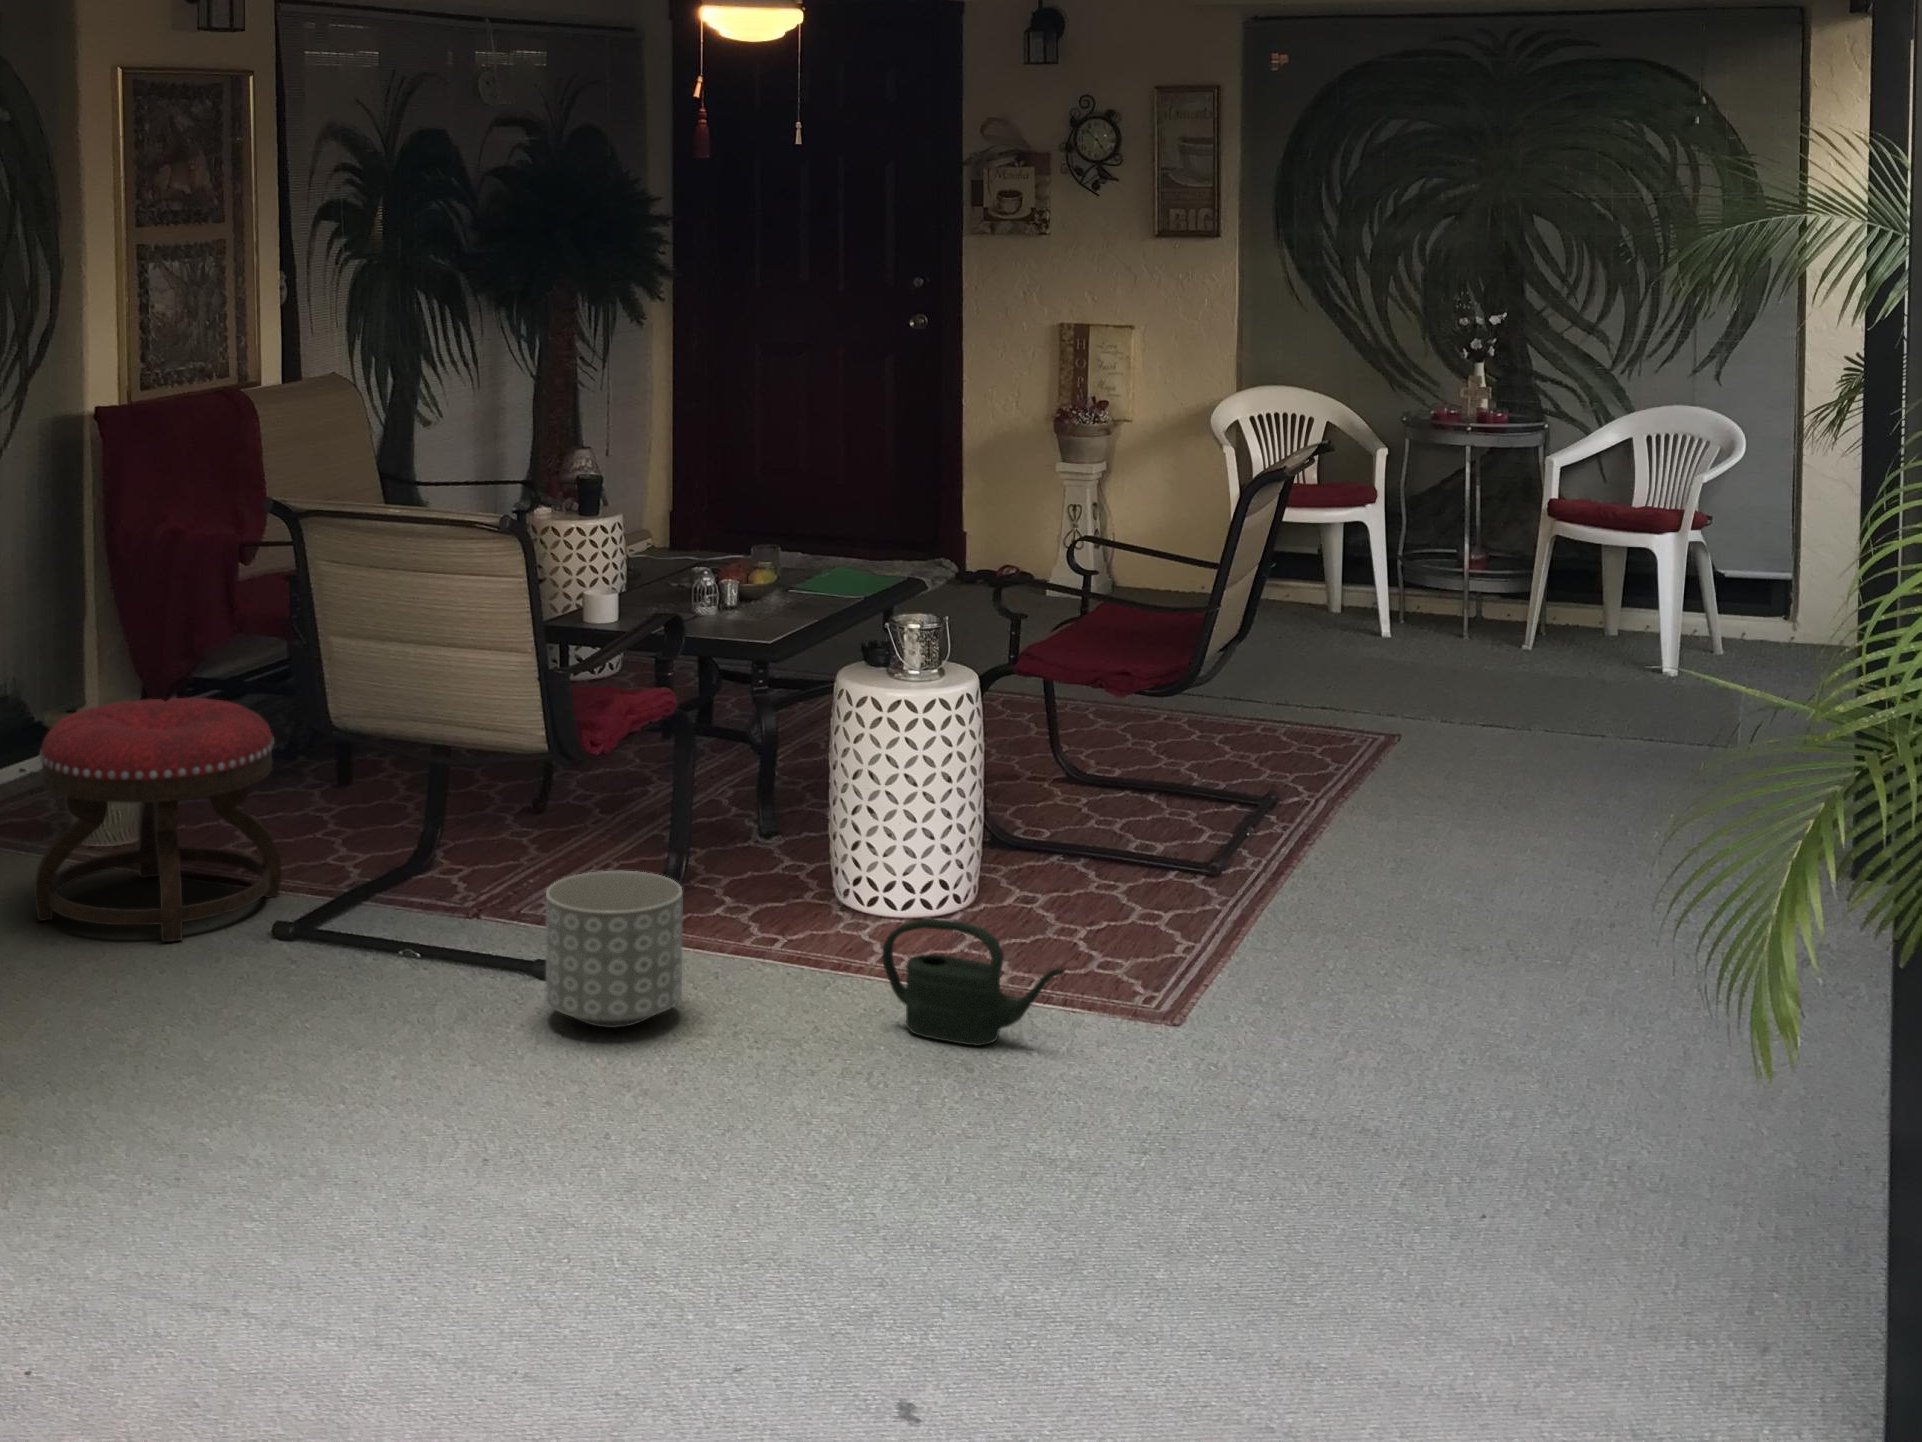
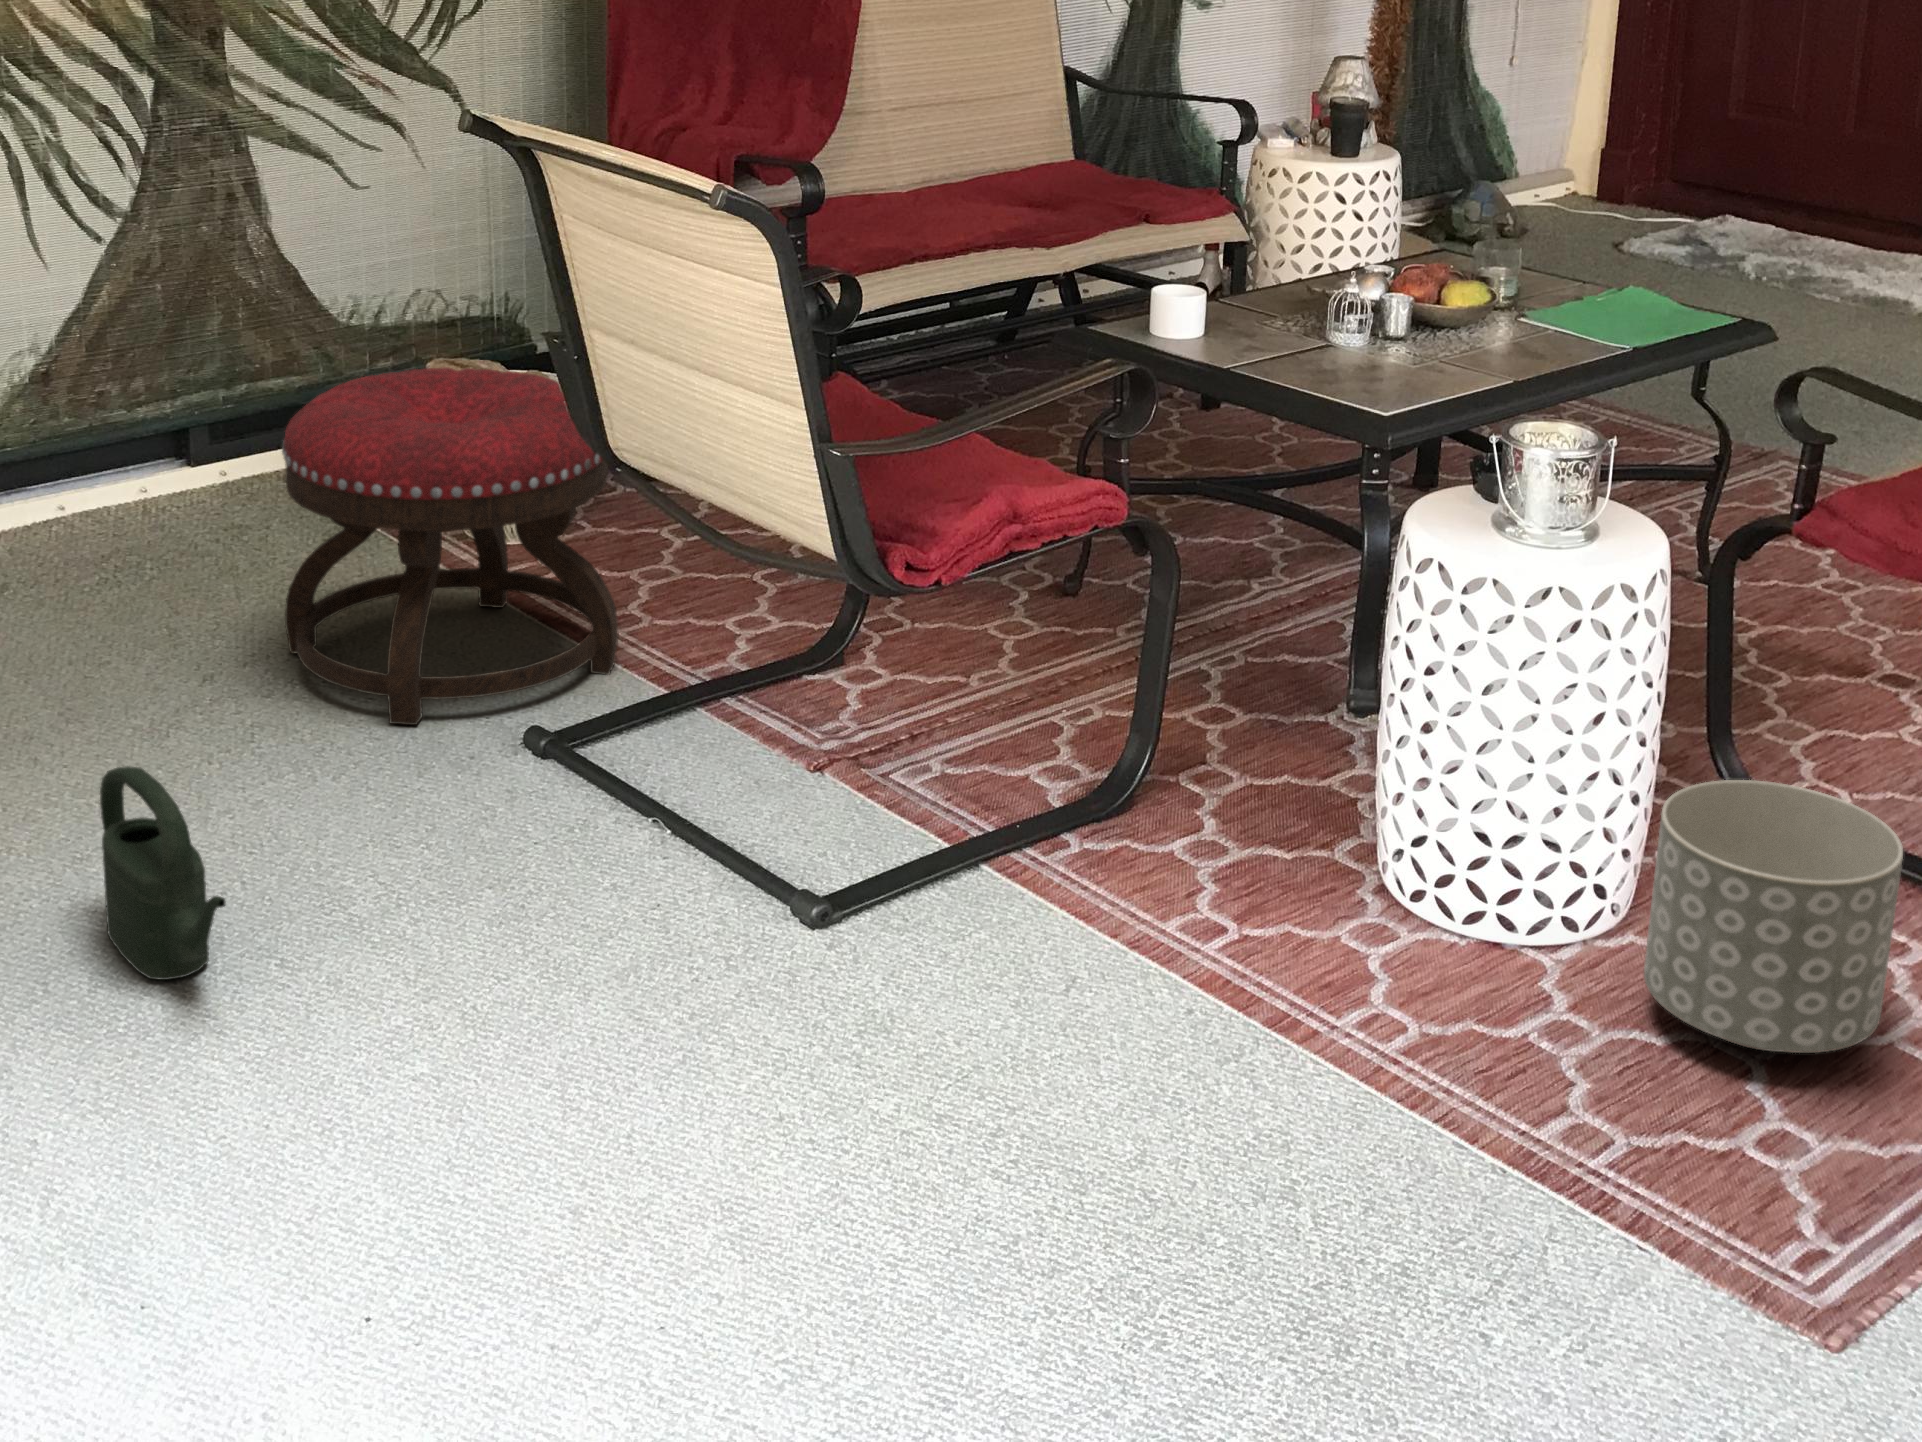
planter: present [546,871,683,1028] -> present [1644,780,1903,1053]
watering can: present [882,919,1064,1046] -> present [100,766,225,980]

